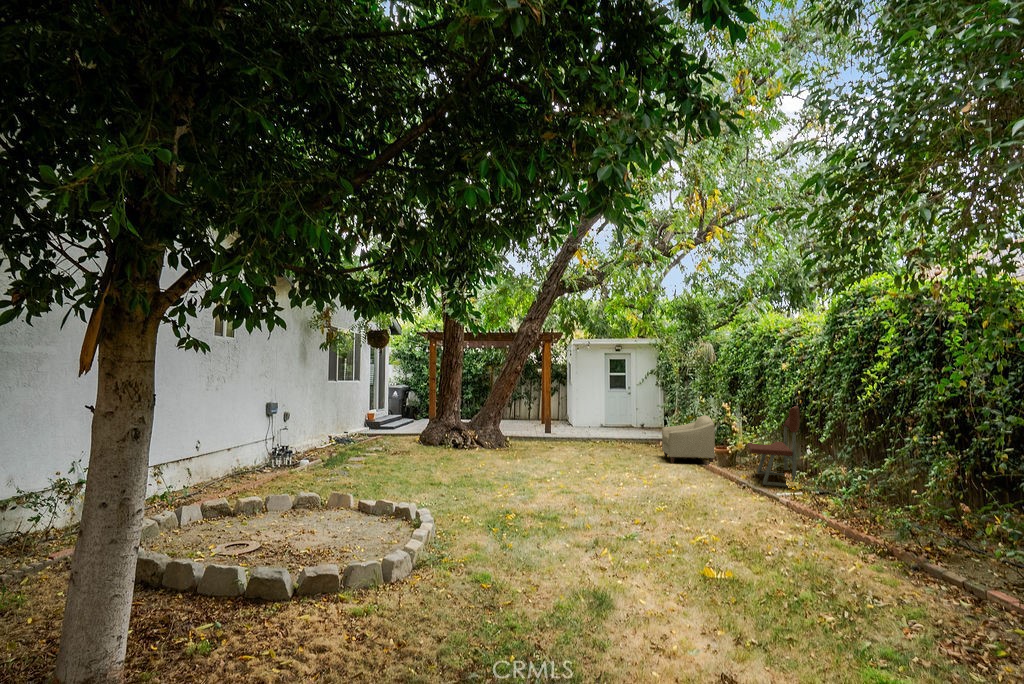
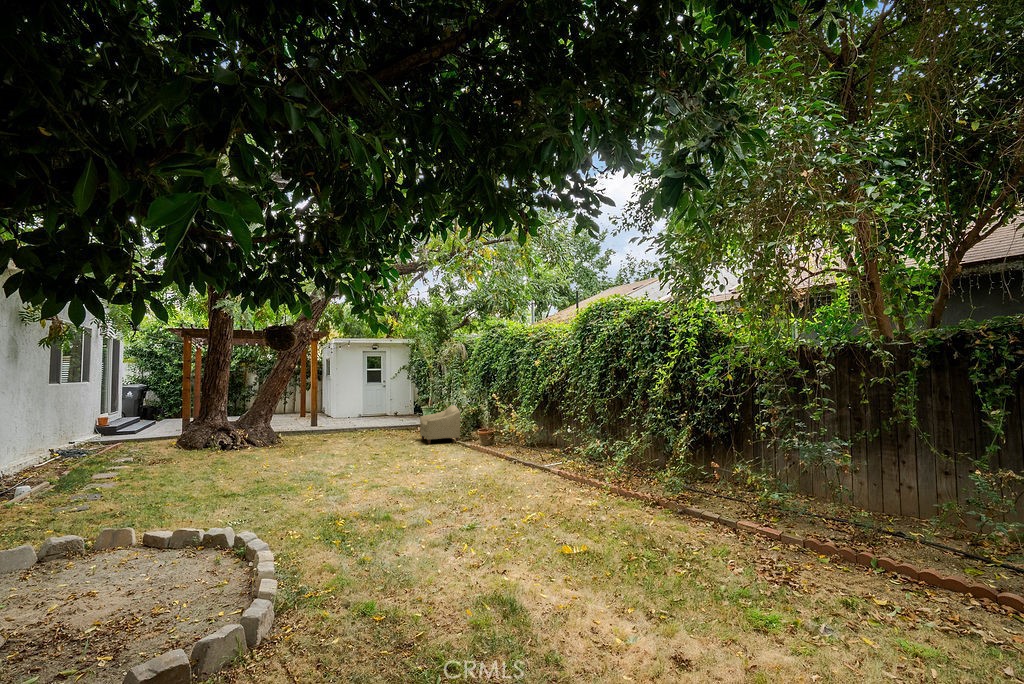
bench: present [747,406,800,487] -> none [484,396,519,456]

